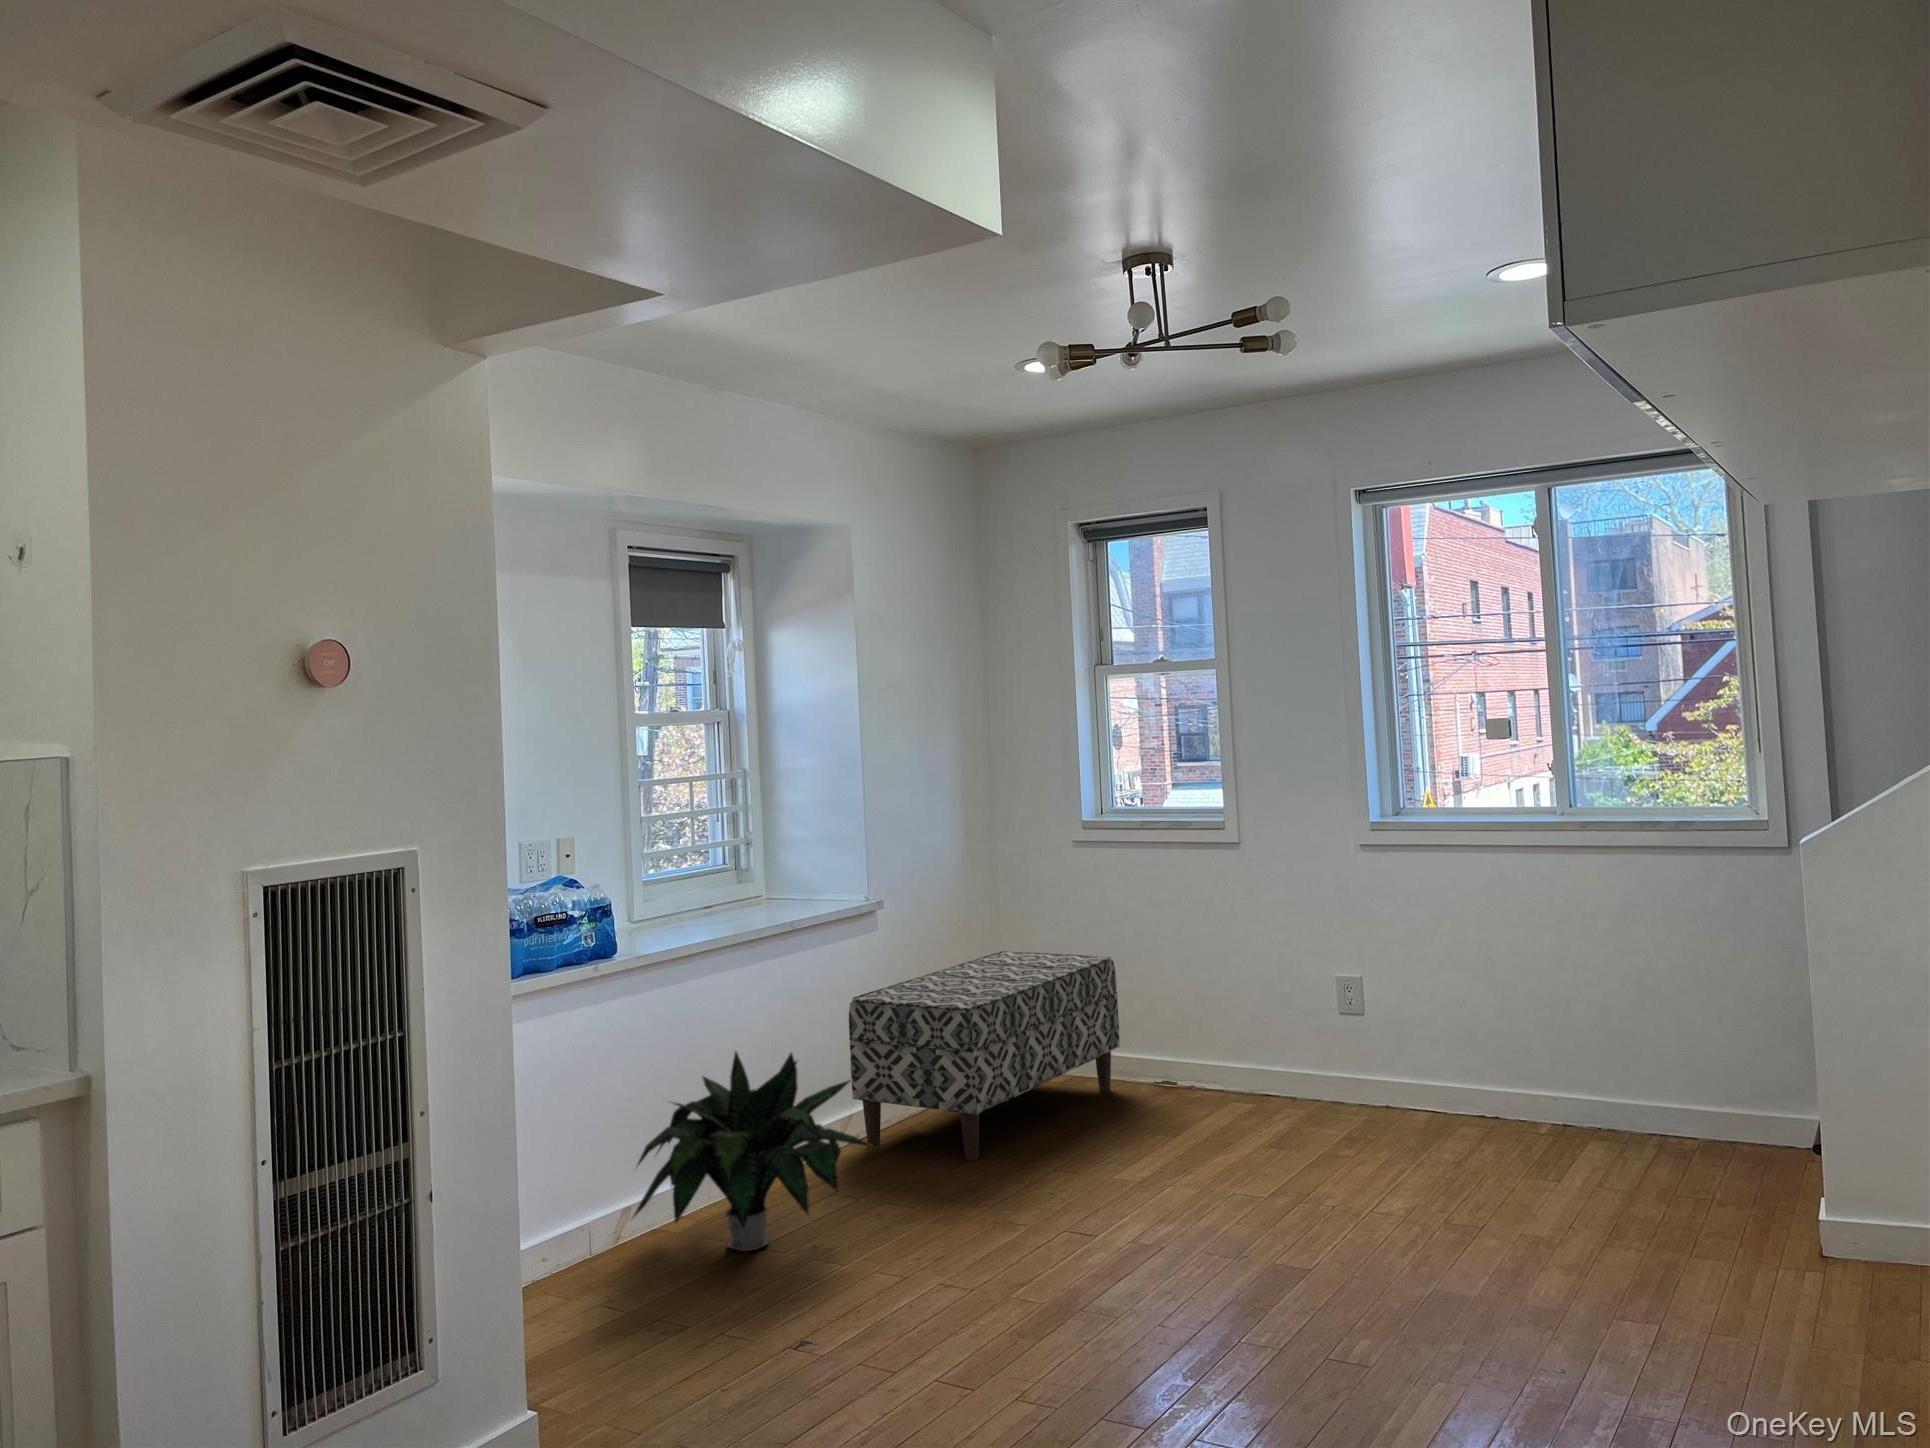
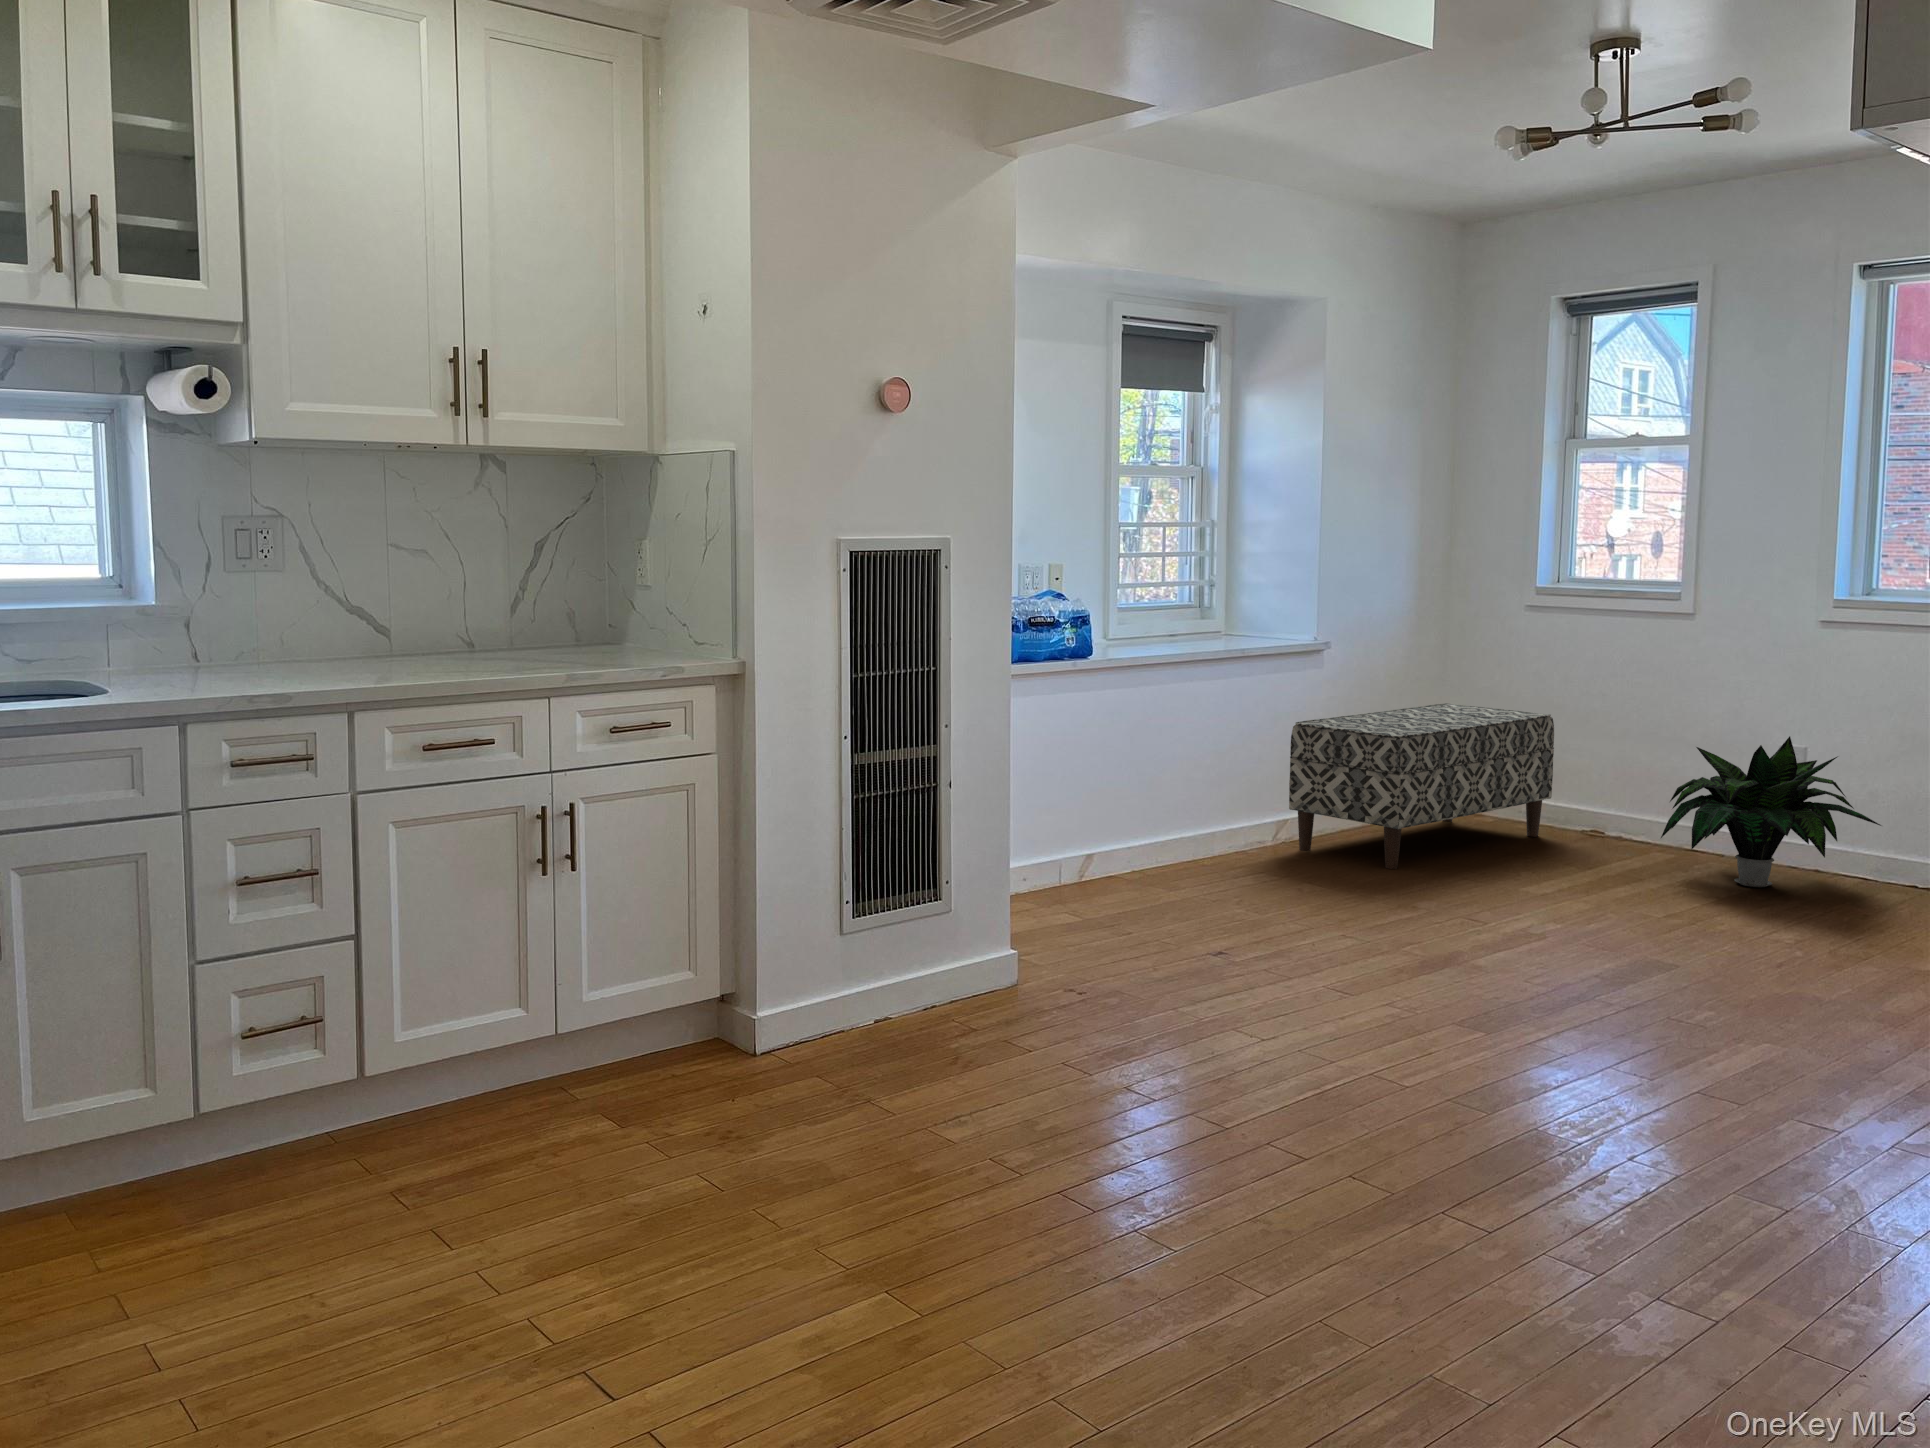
potted plant: present [633,1052,873,1251] -> present [1661,736,1881,887]

